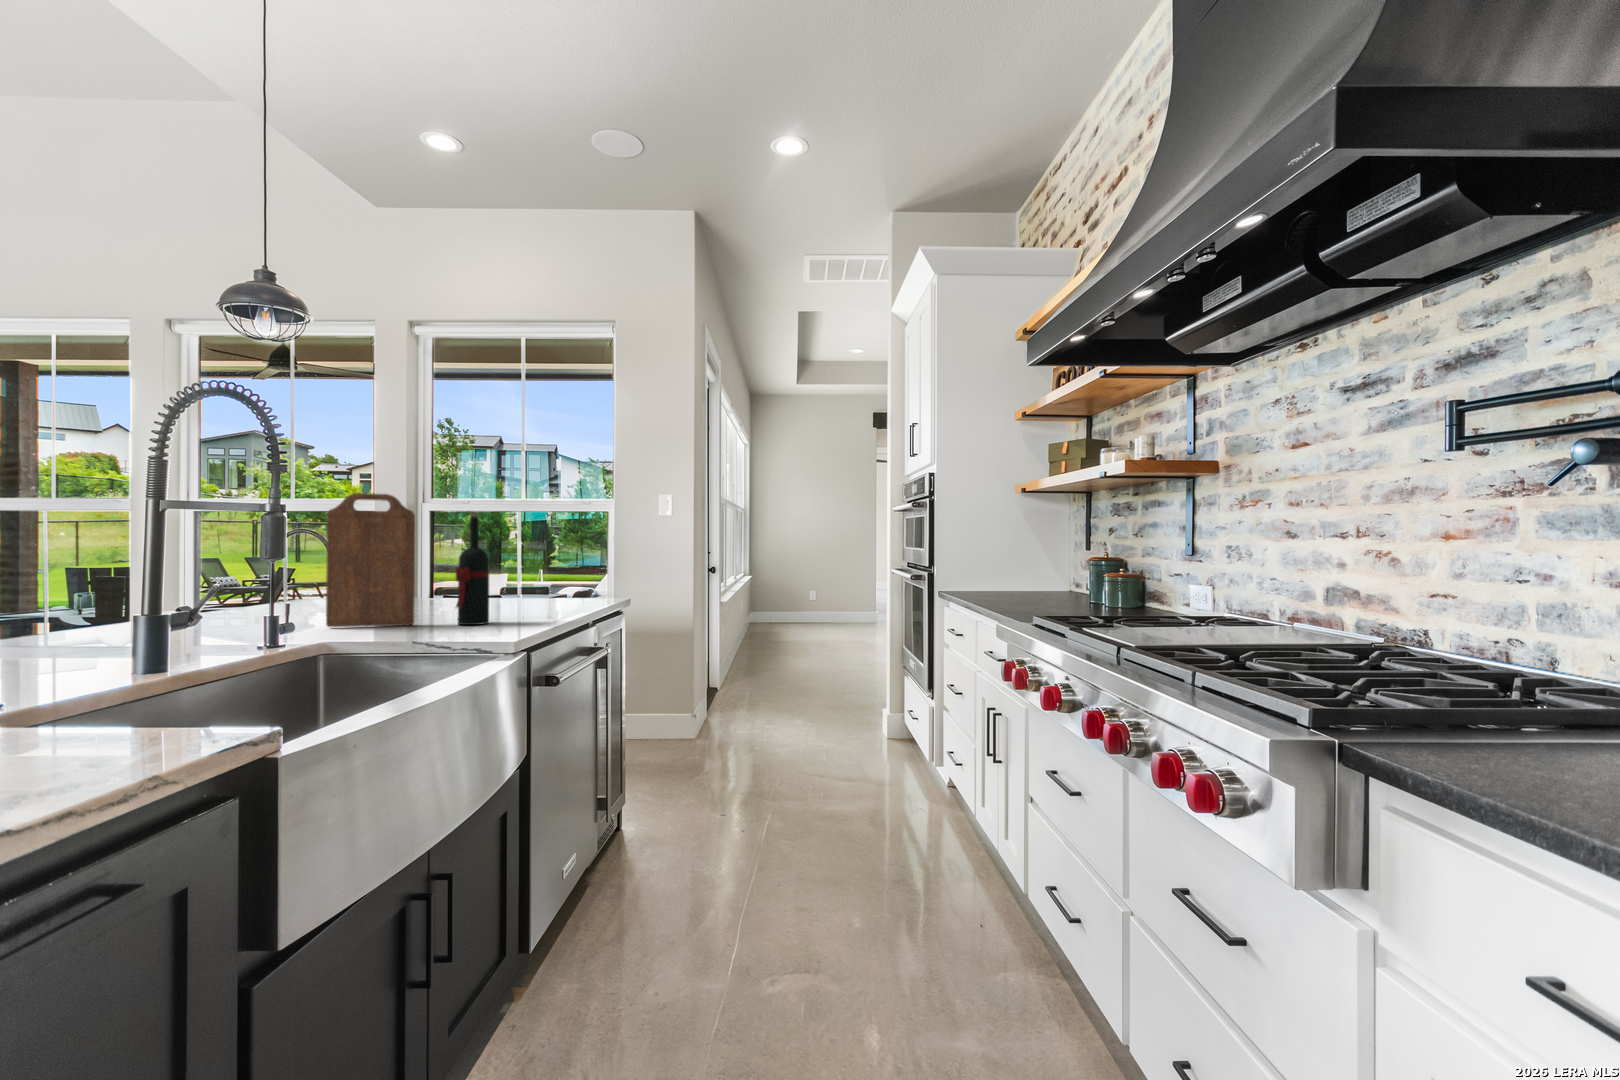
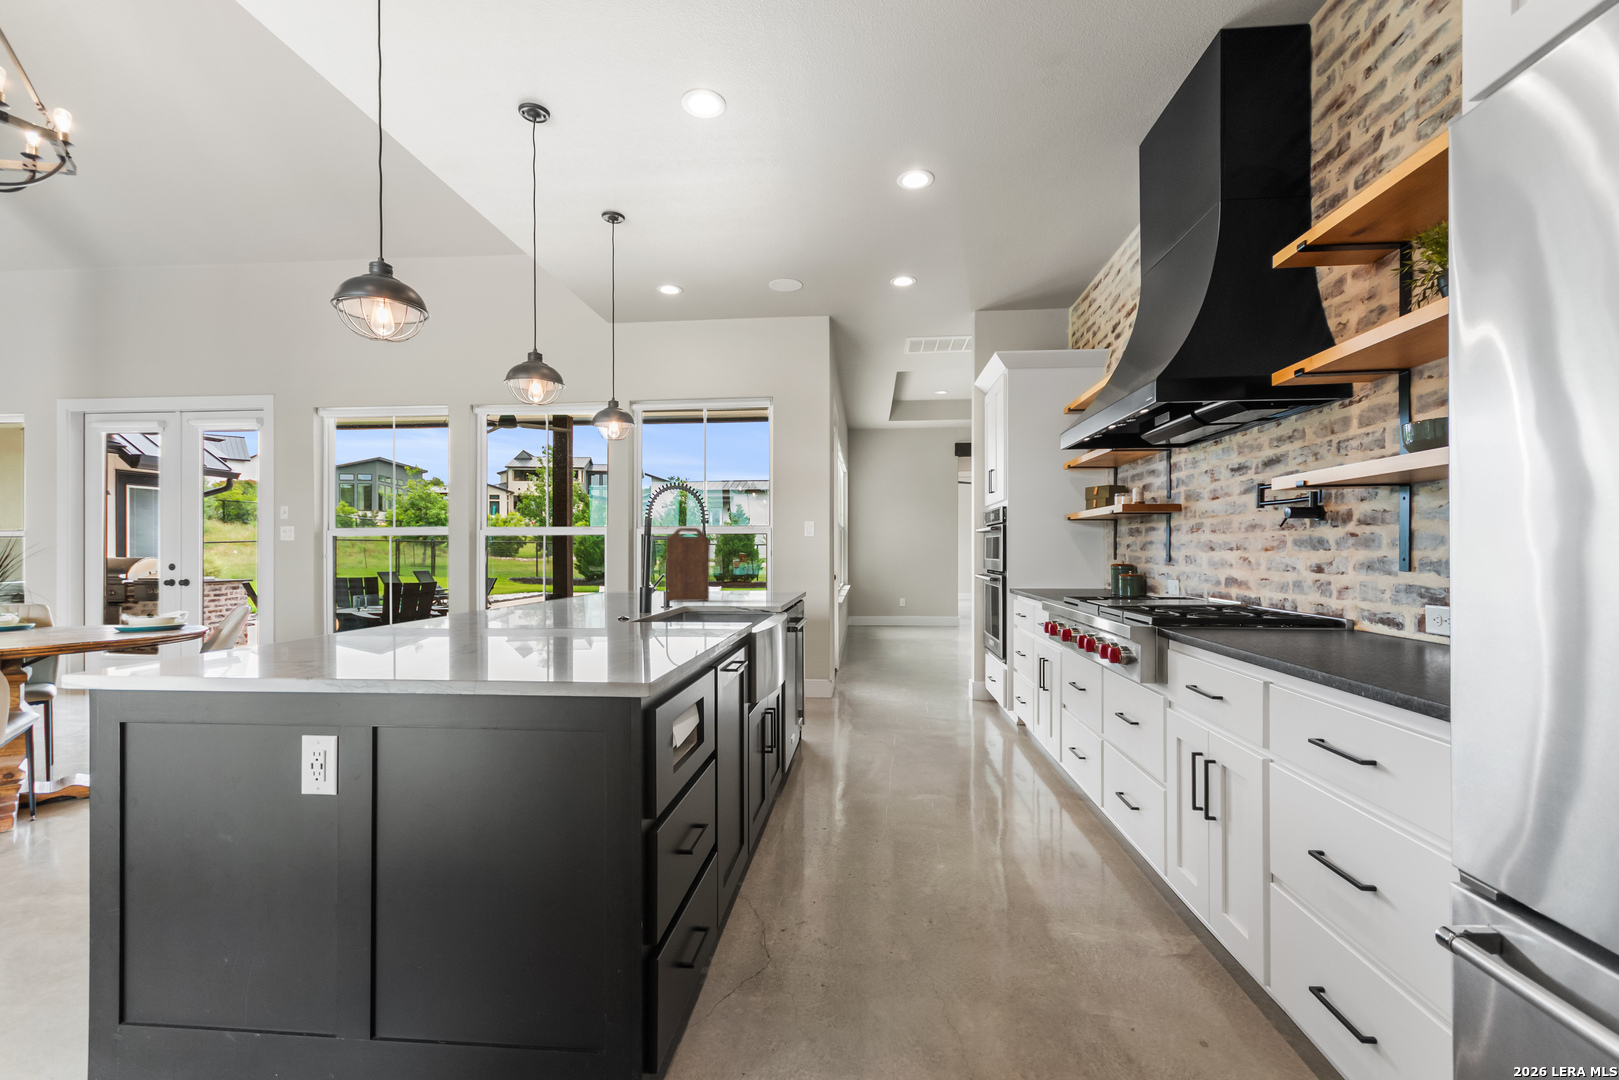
wine bottle: present [456,513,489,625] -> none [732,538,749,600]

